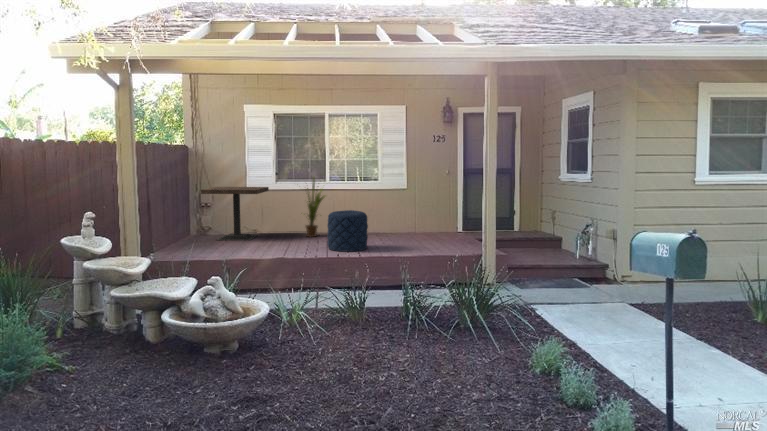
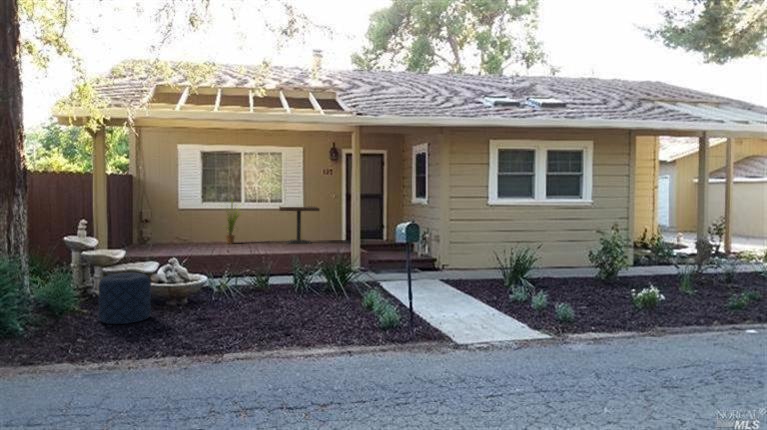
side table: present [201,187,269,240] -> present [279,206,320,244]
pouf: present [327,210,368,252] -> present [98,273,151,324]

